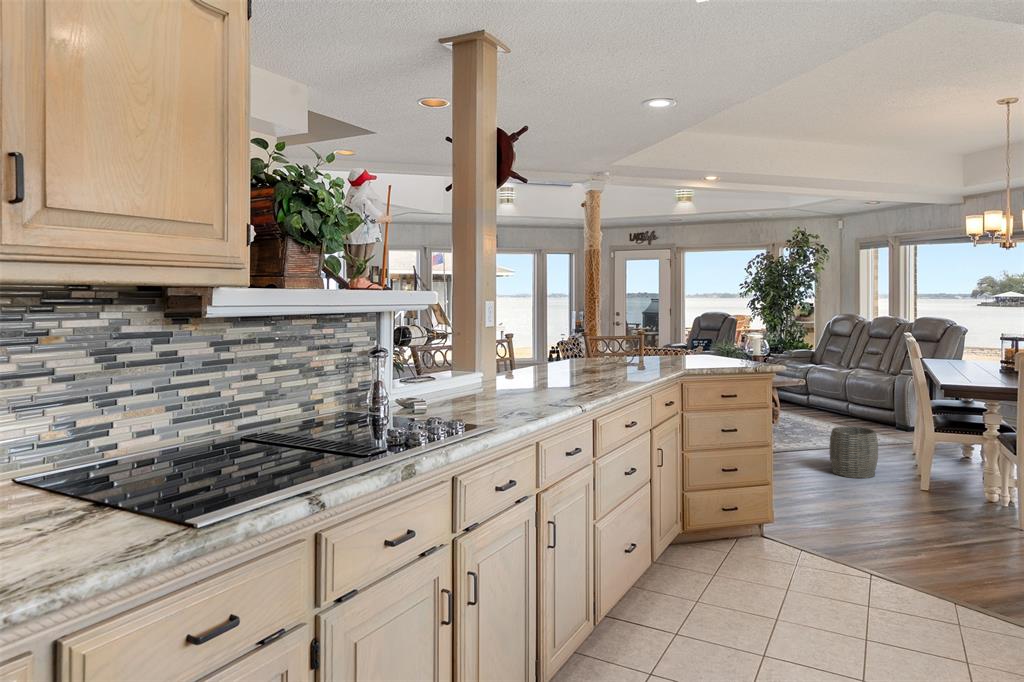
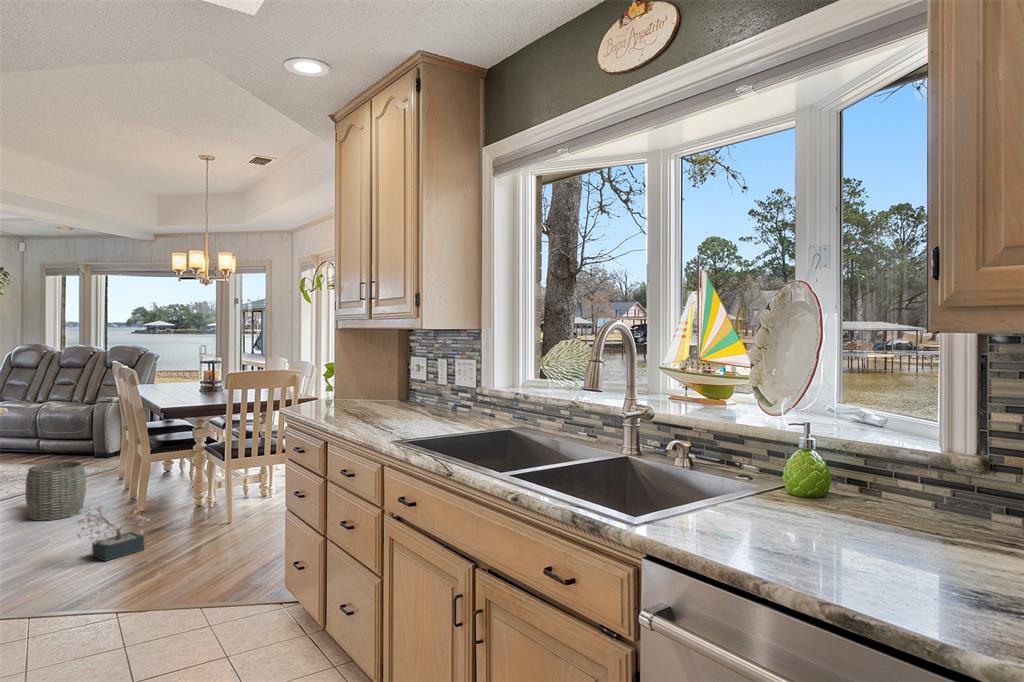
decorative plant: none [862,470,929,525] -> present [77,506,150,561]

